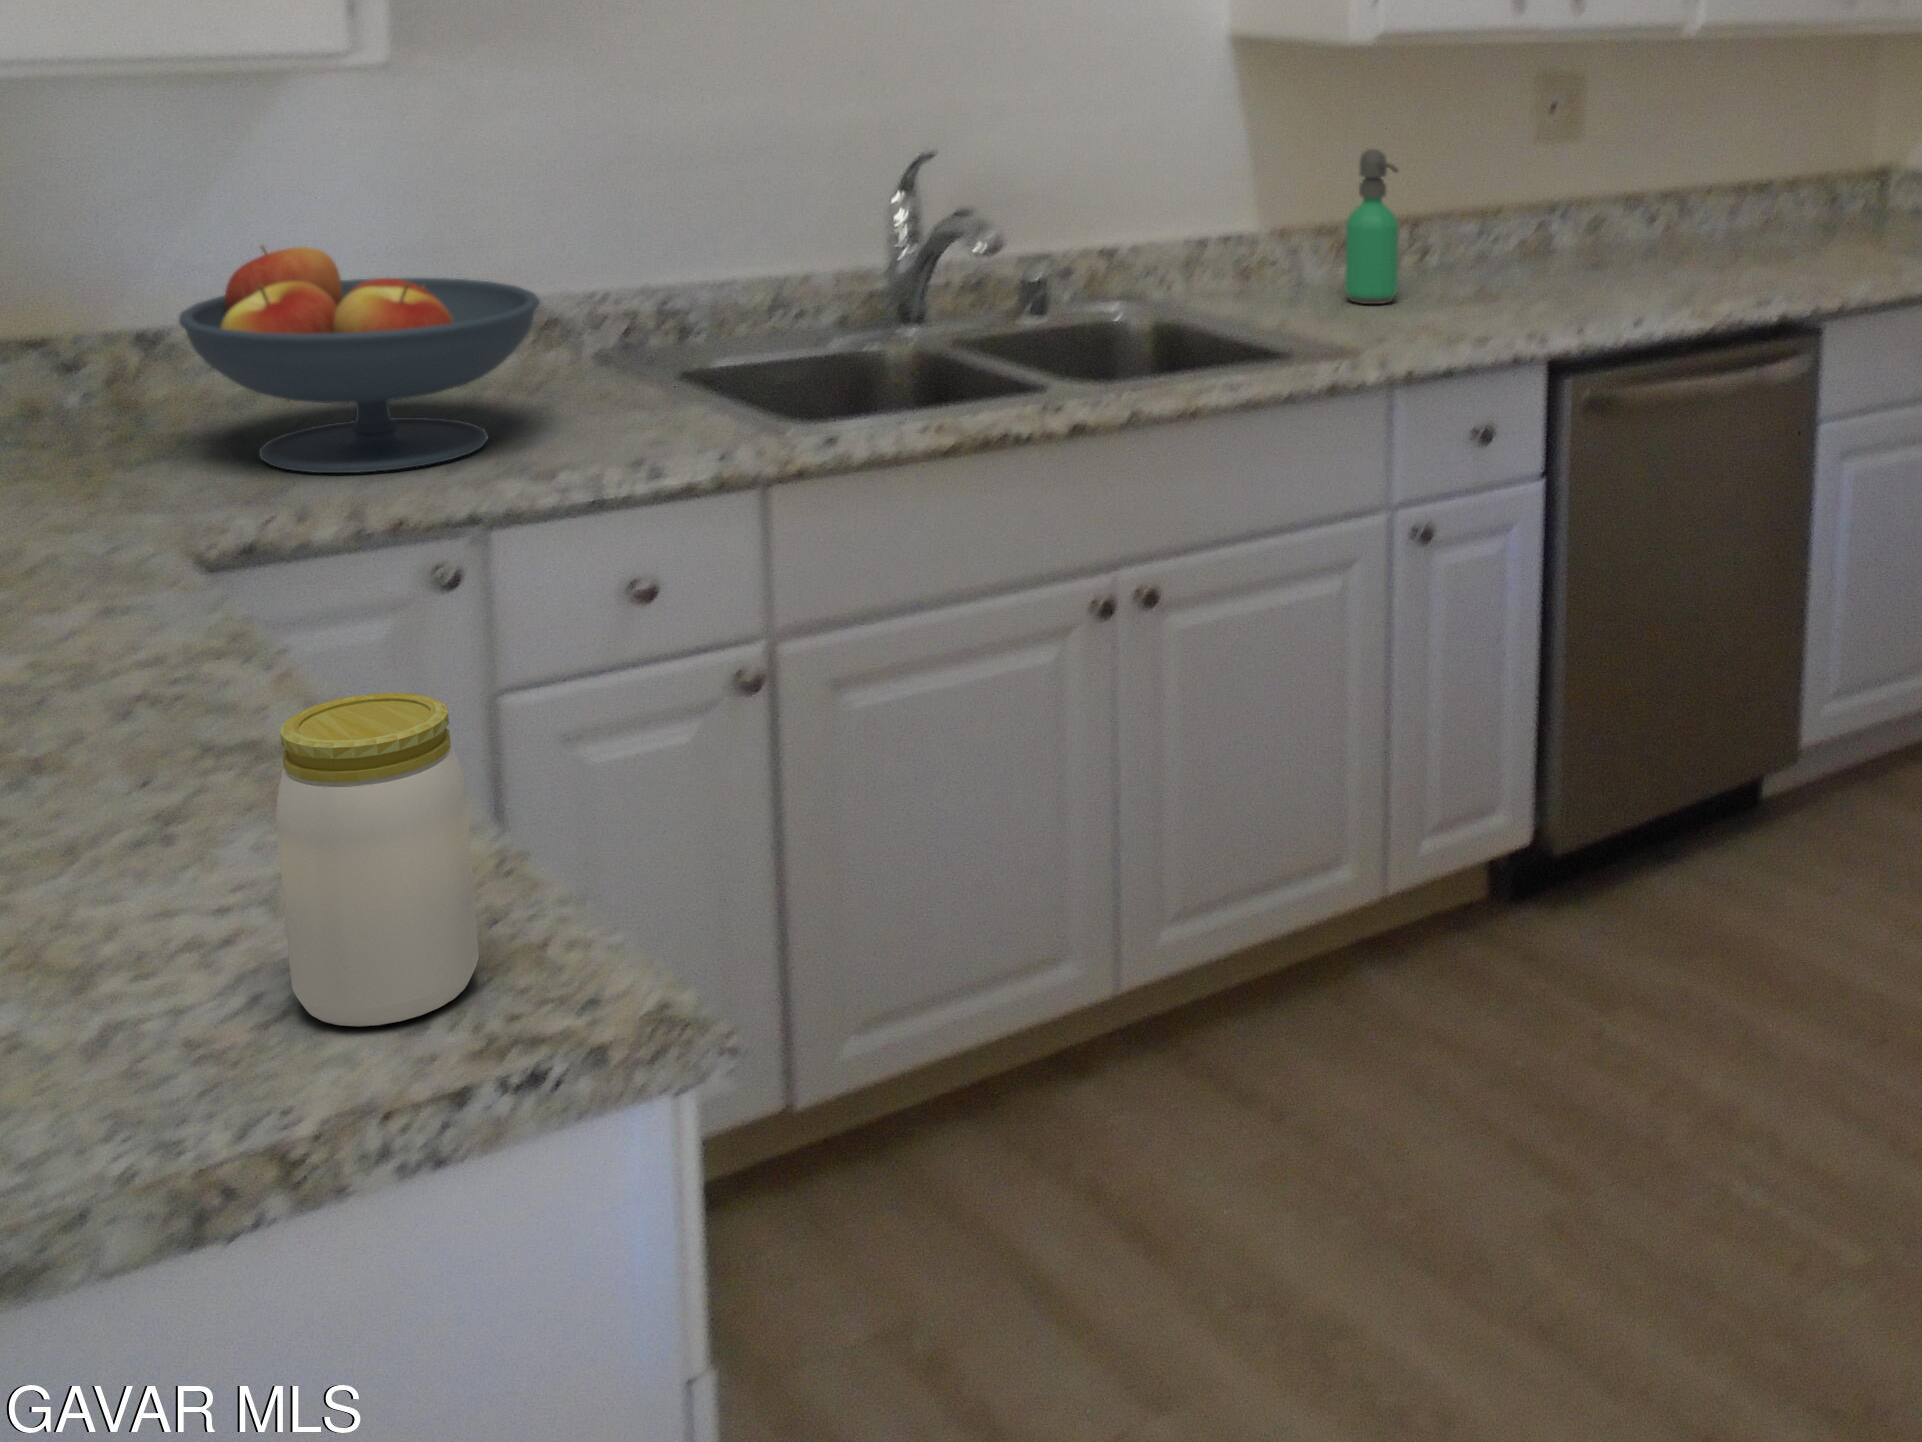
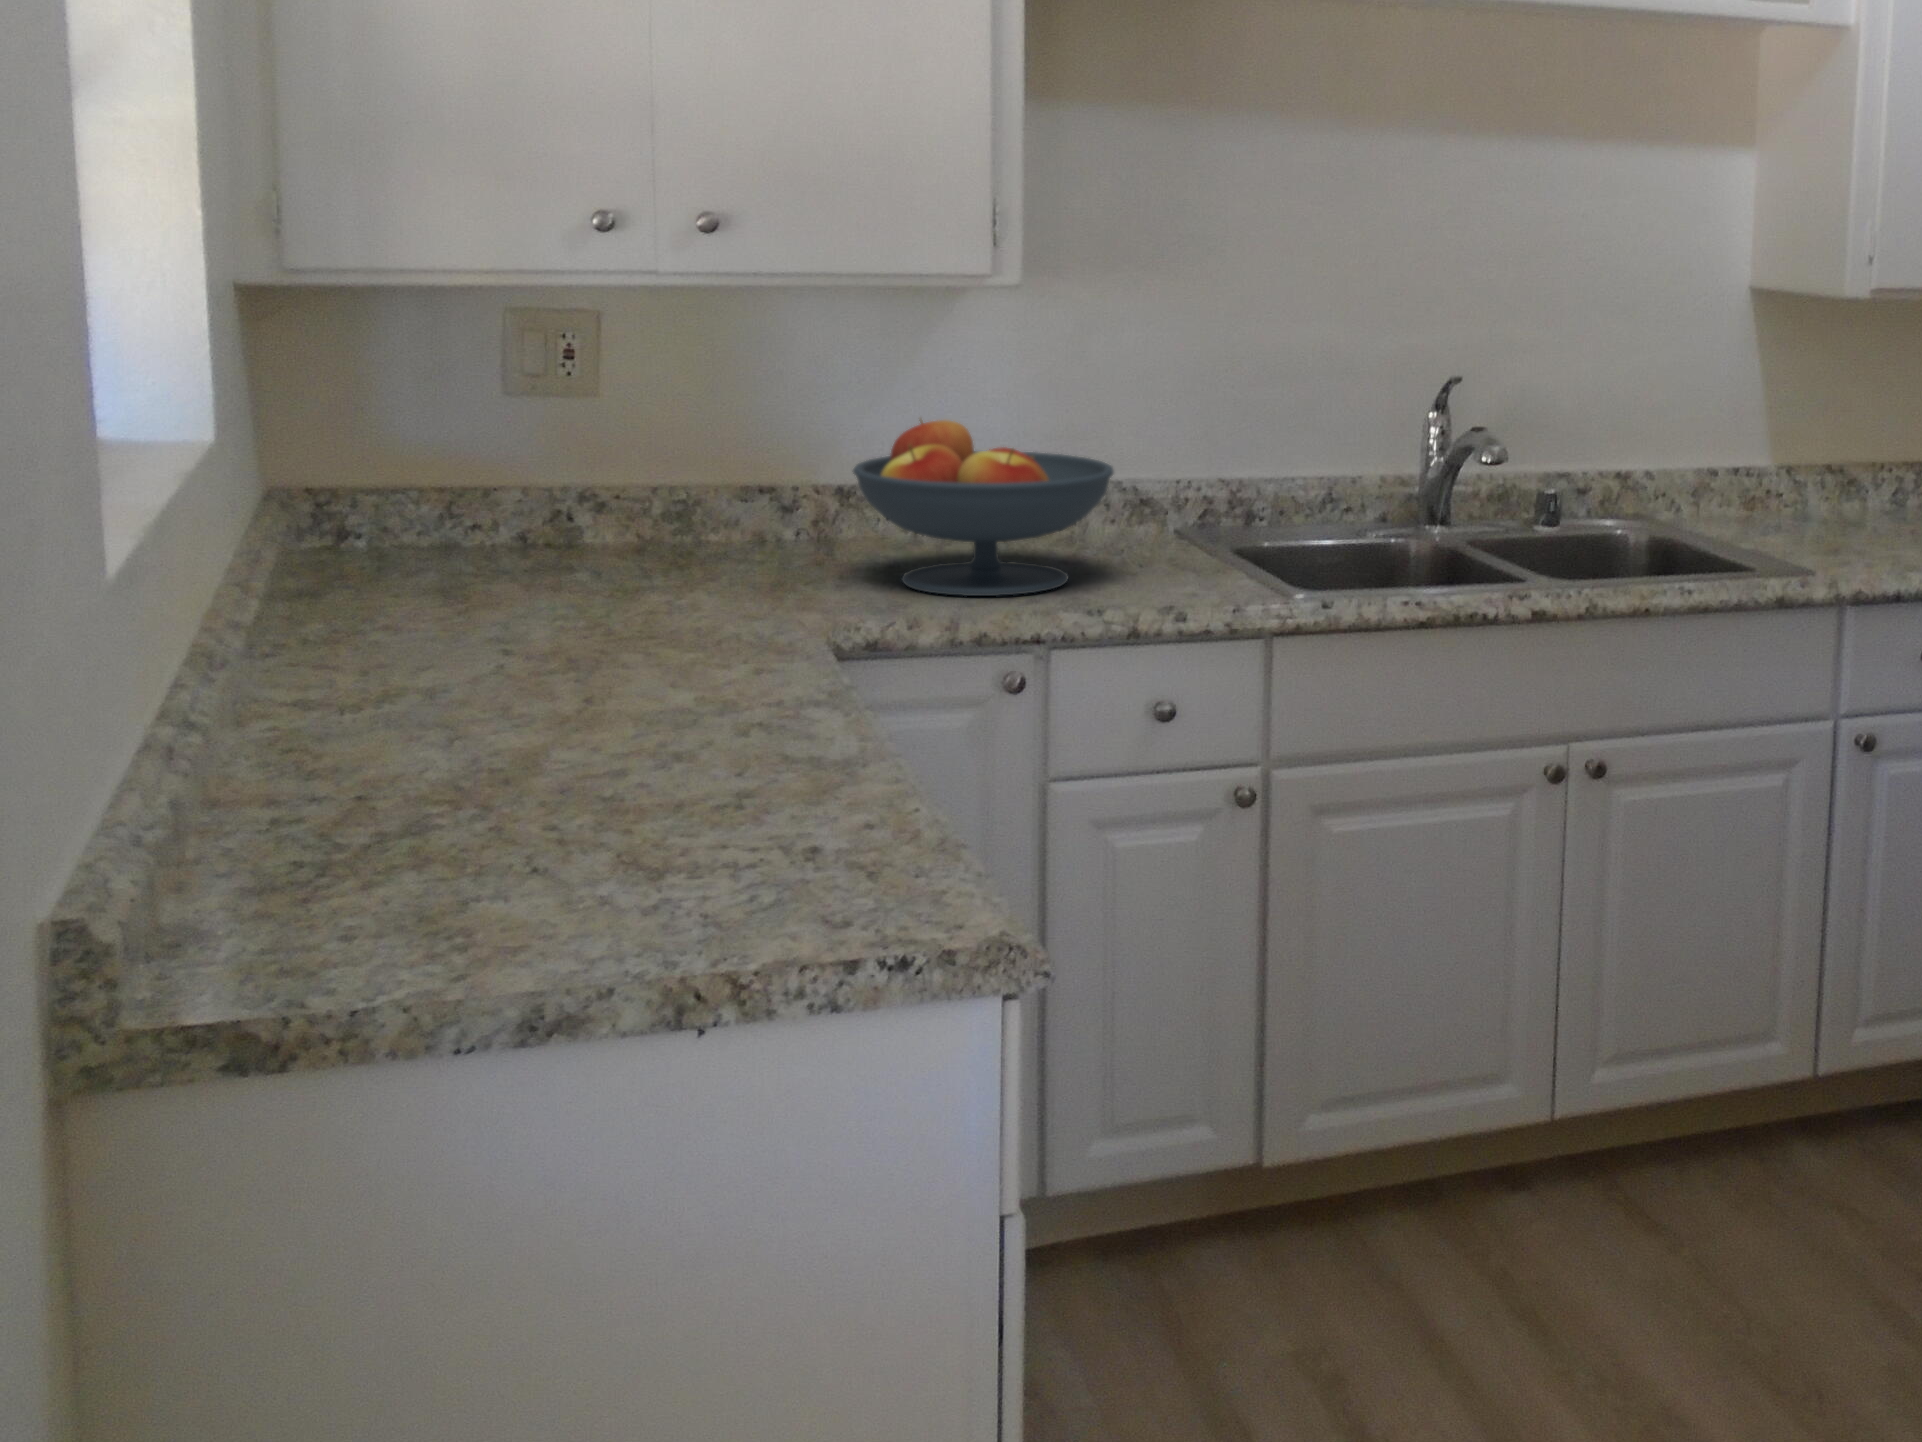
soap dispenser: present [1345,149,1399,304] -> none [1830,394,1882,536]
jar: present [276,693,479,1026] -> none [767,681,897,917]

